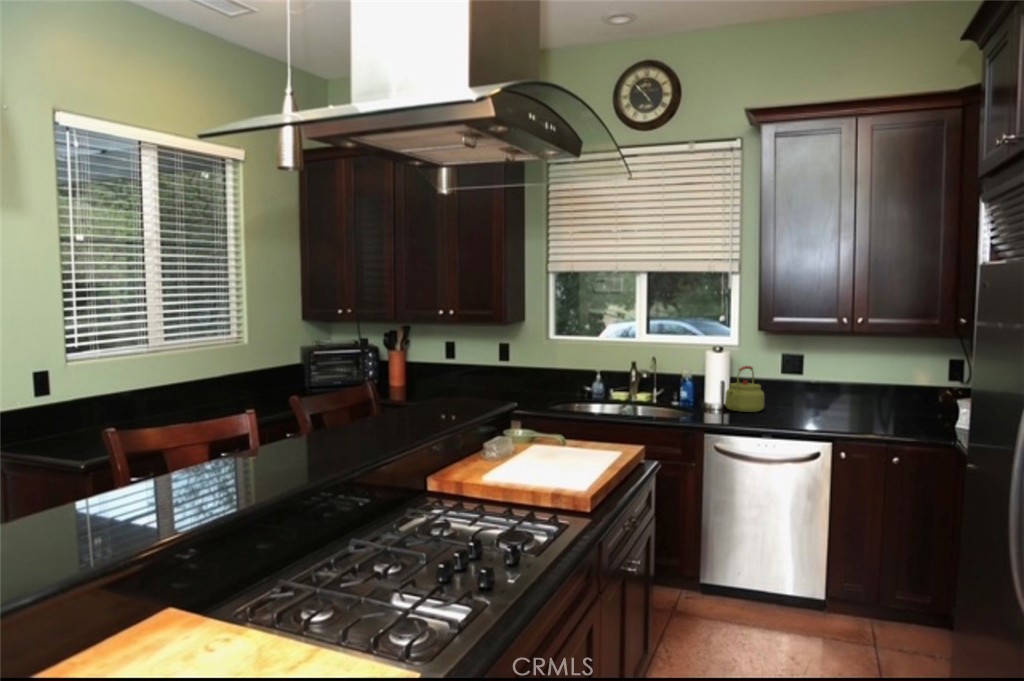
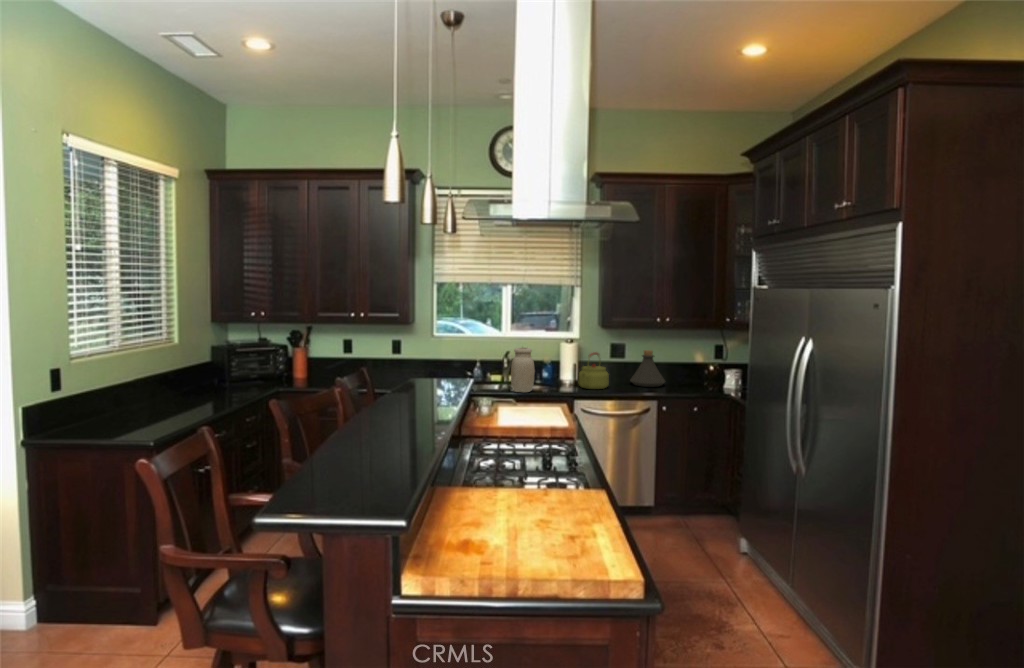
jar: none [639,358,669,412] -> present [511,348,535,392]
bottle: none [793,365,840,412] -> present [630,350,665,387]

